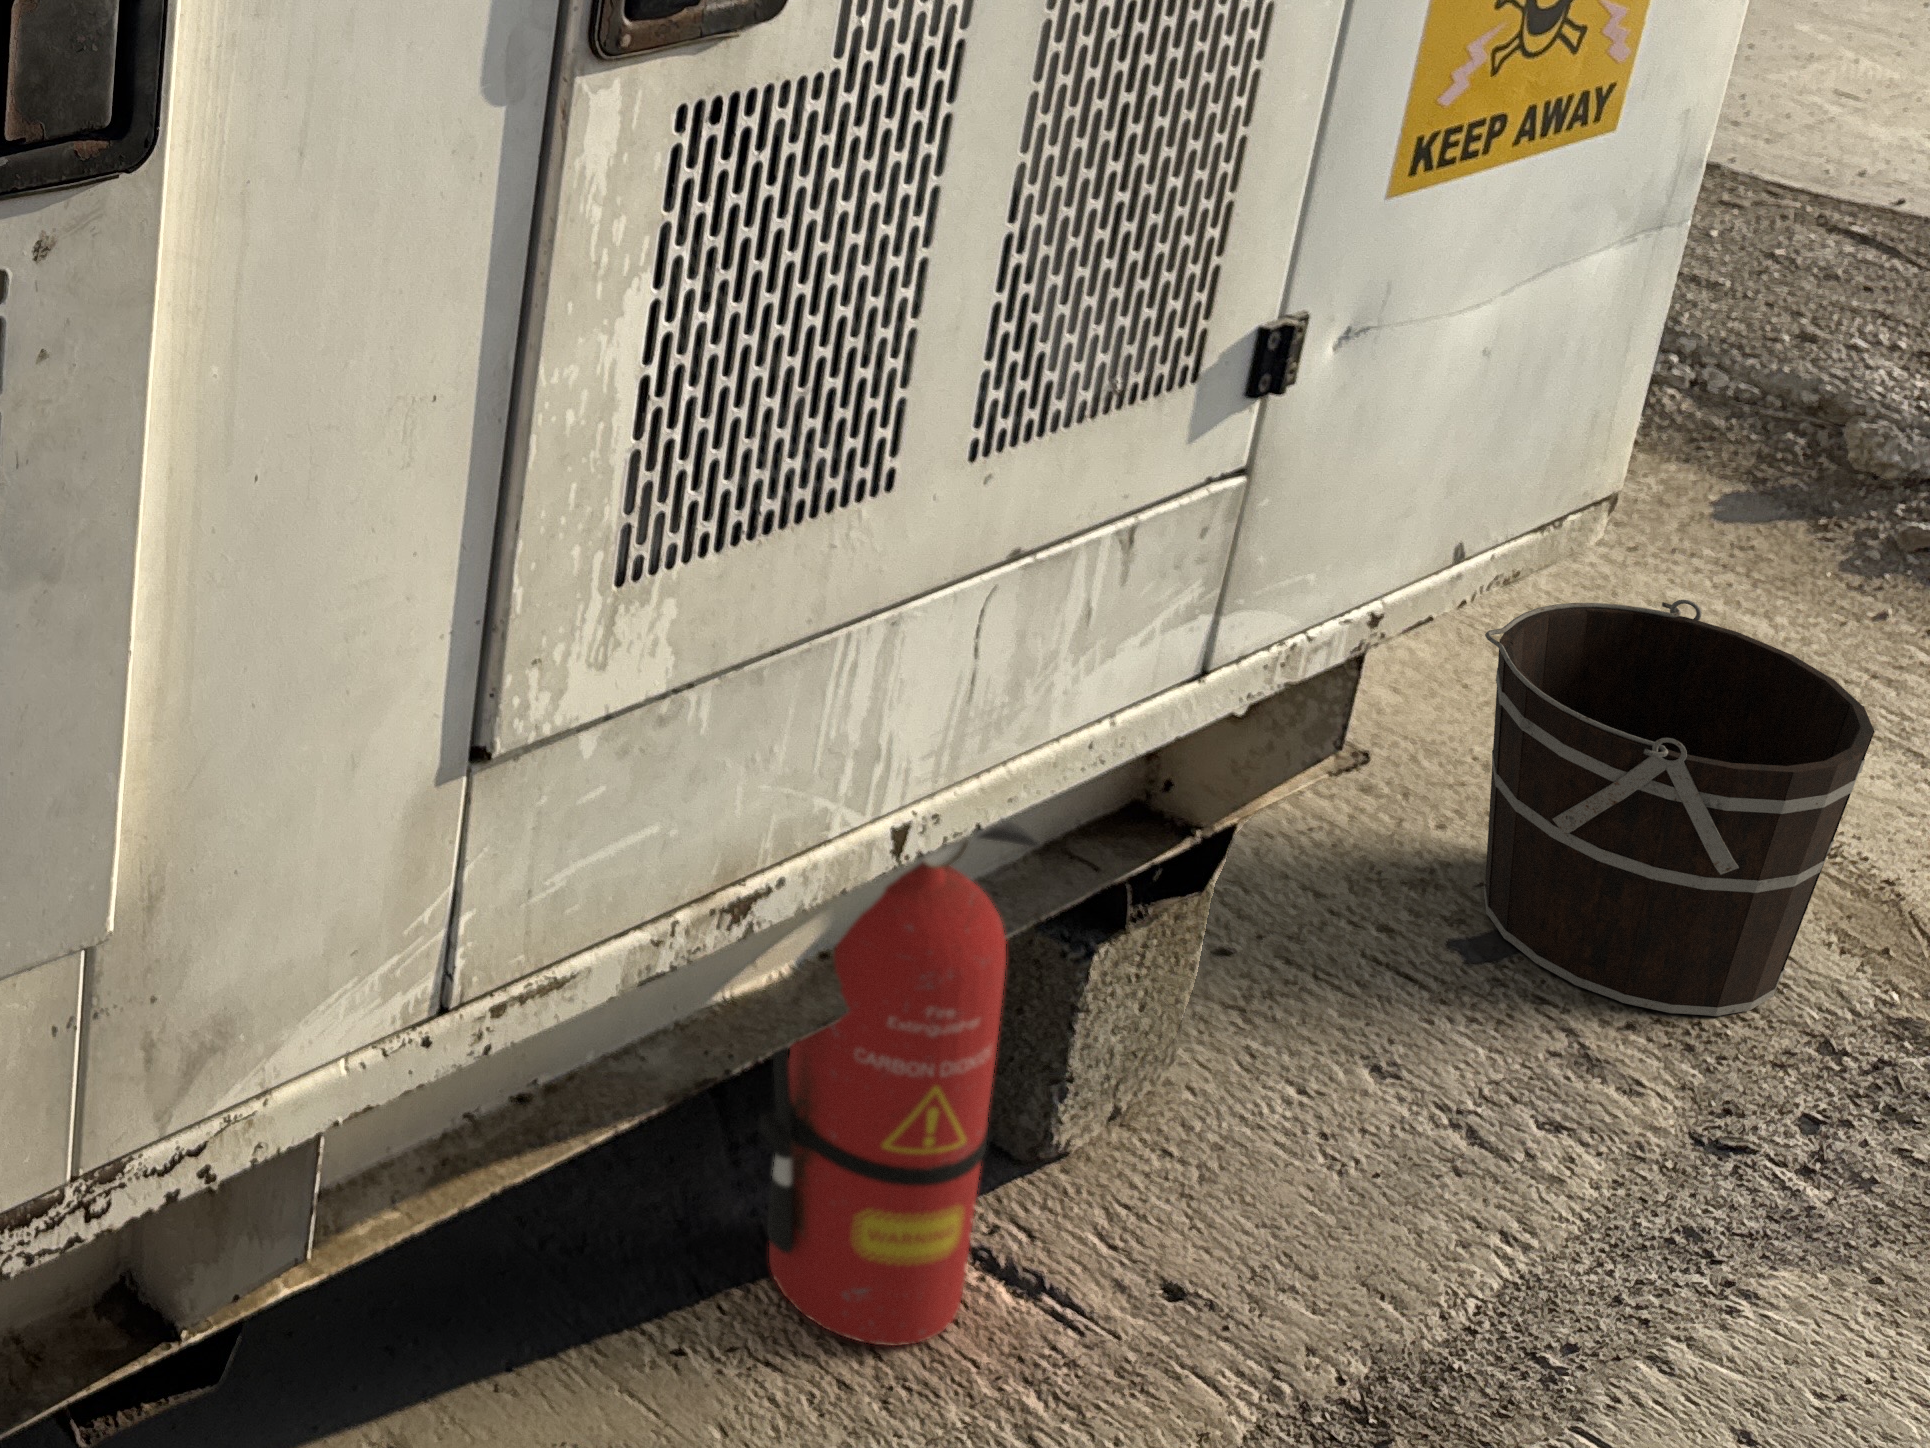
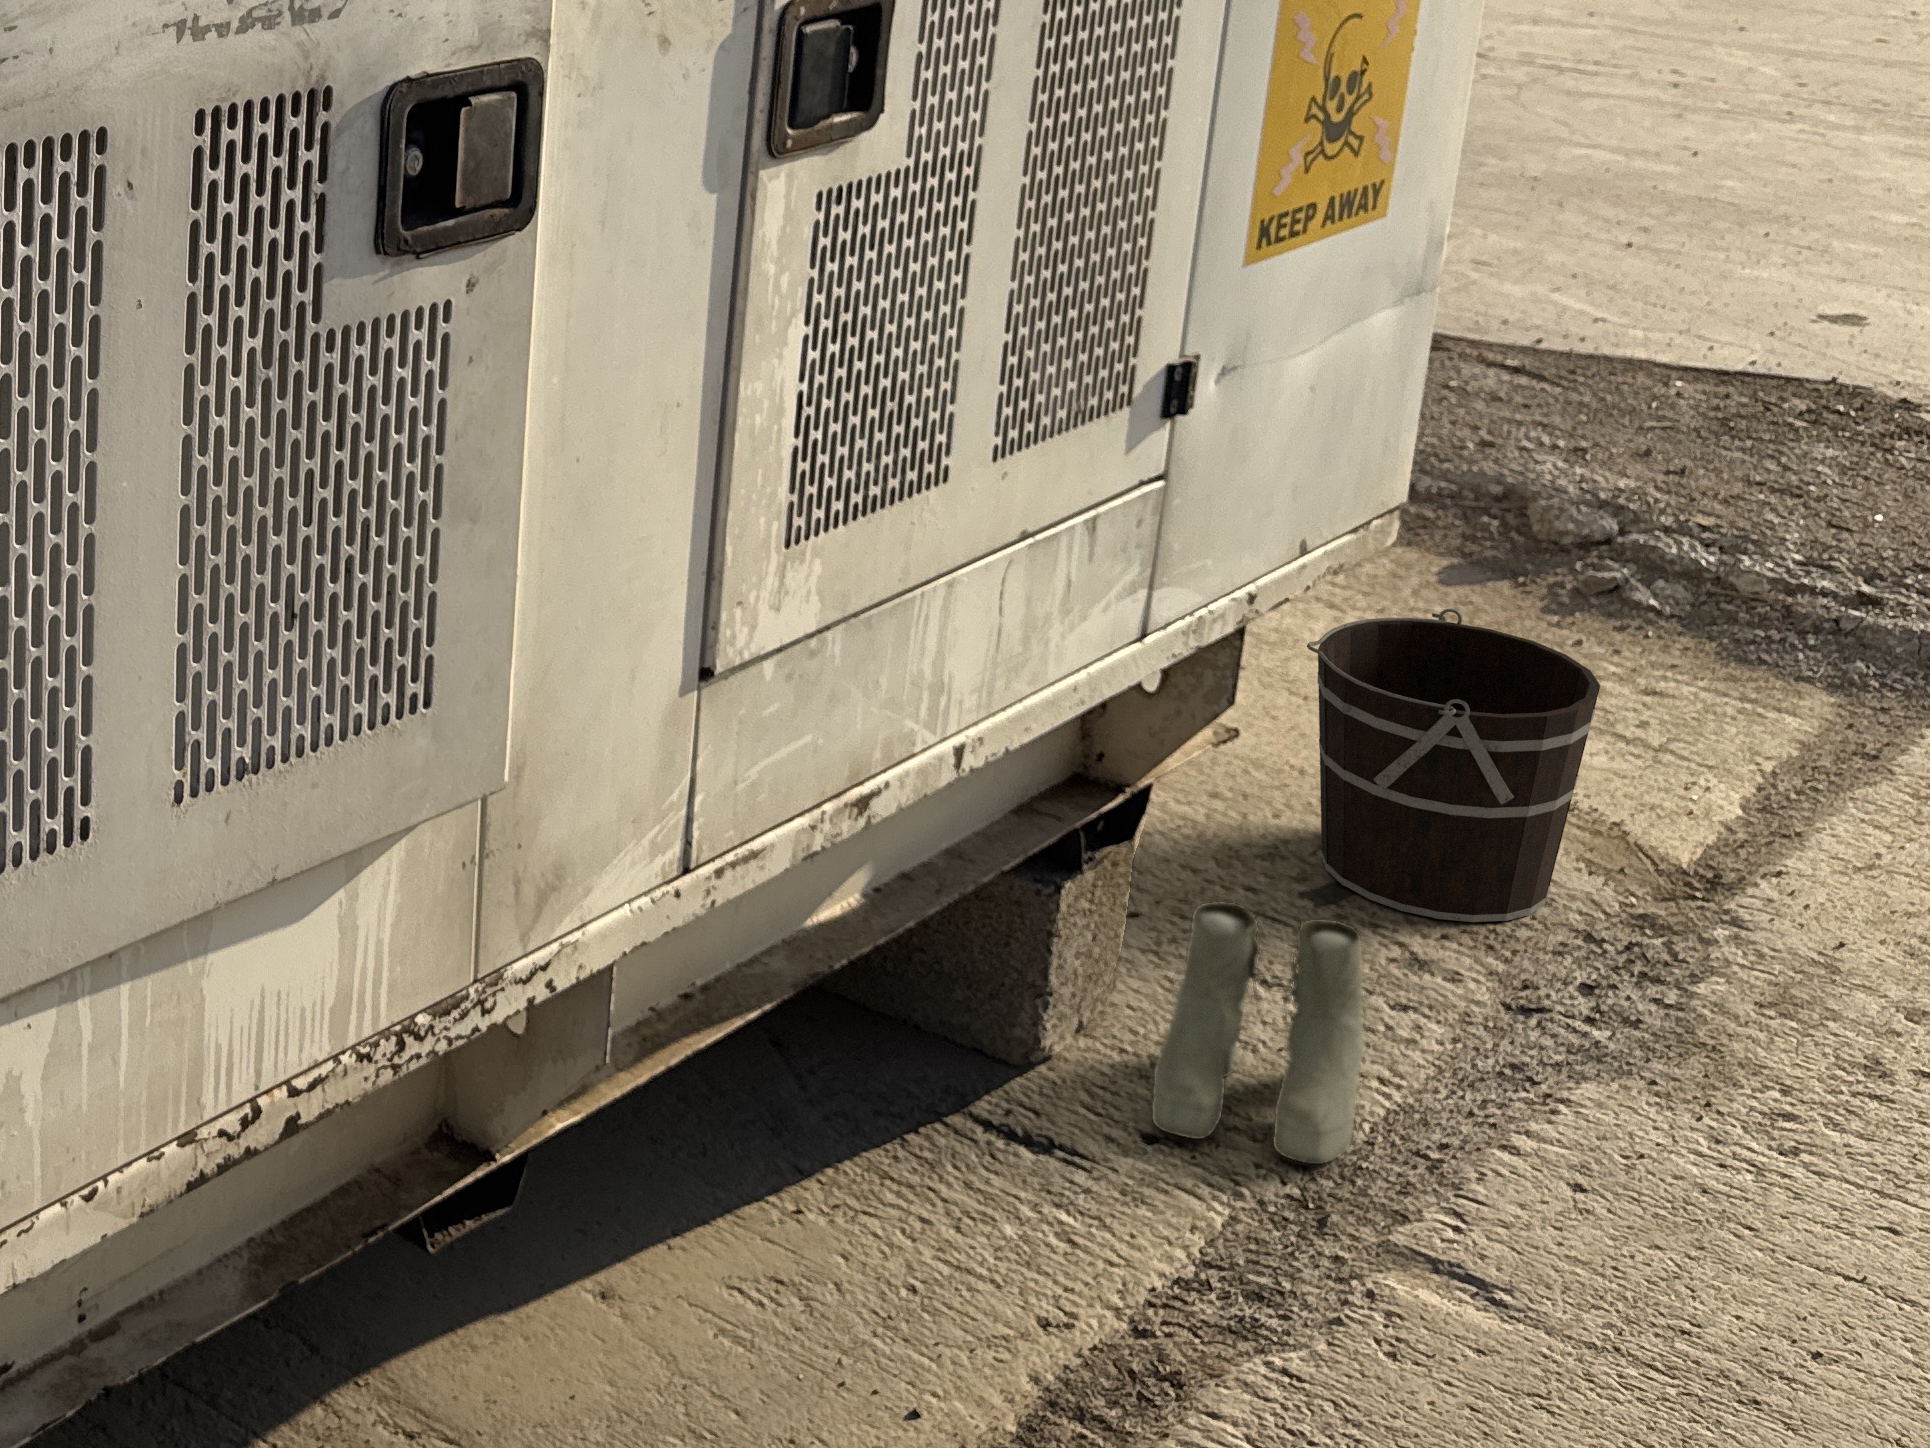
fire extinguisher: present [760,822,1040,1346] -> none [839,728,1030,1194]
boots: none [1182,990,1486,1366] -> present [1152,901,1364,1164]

